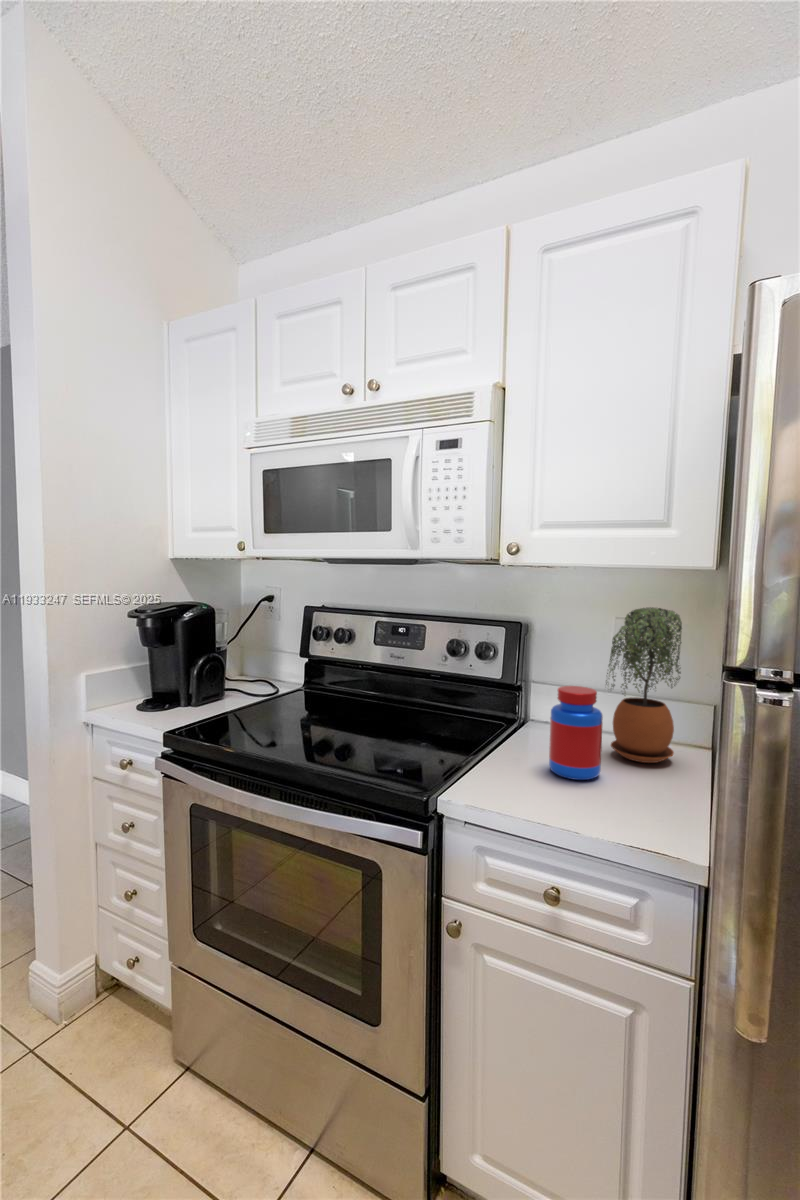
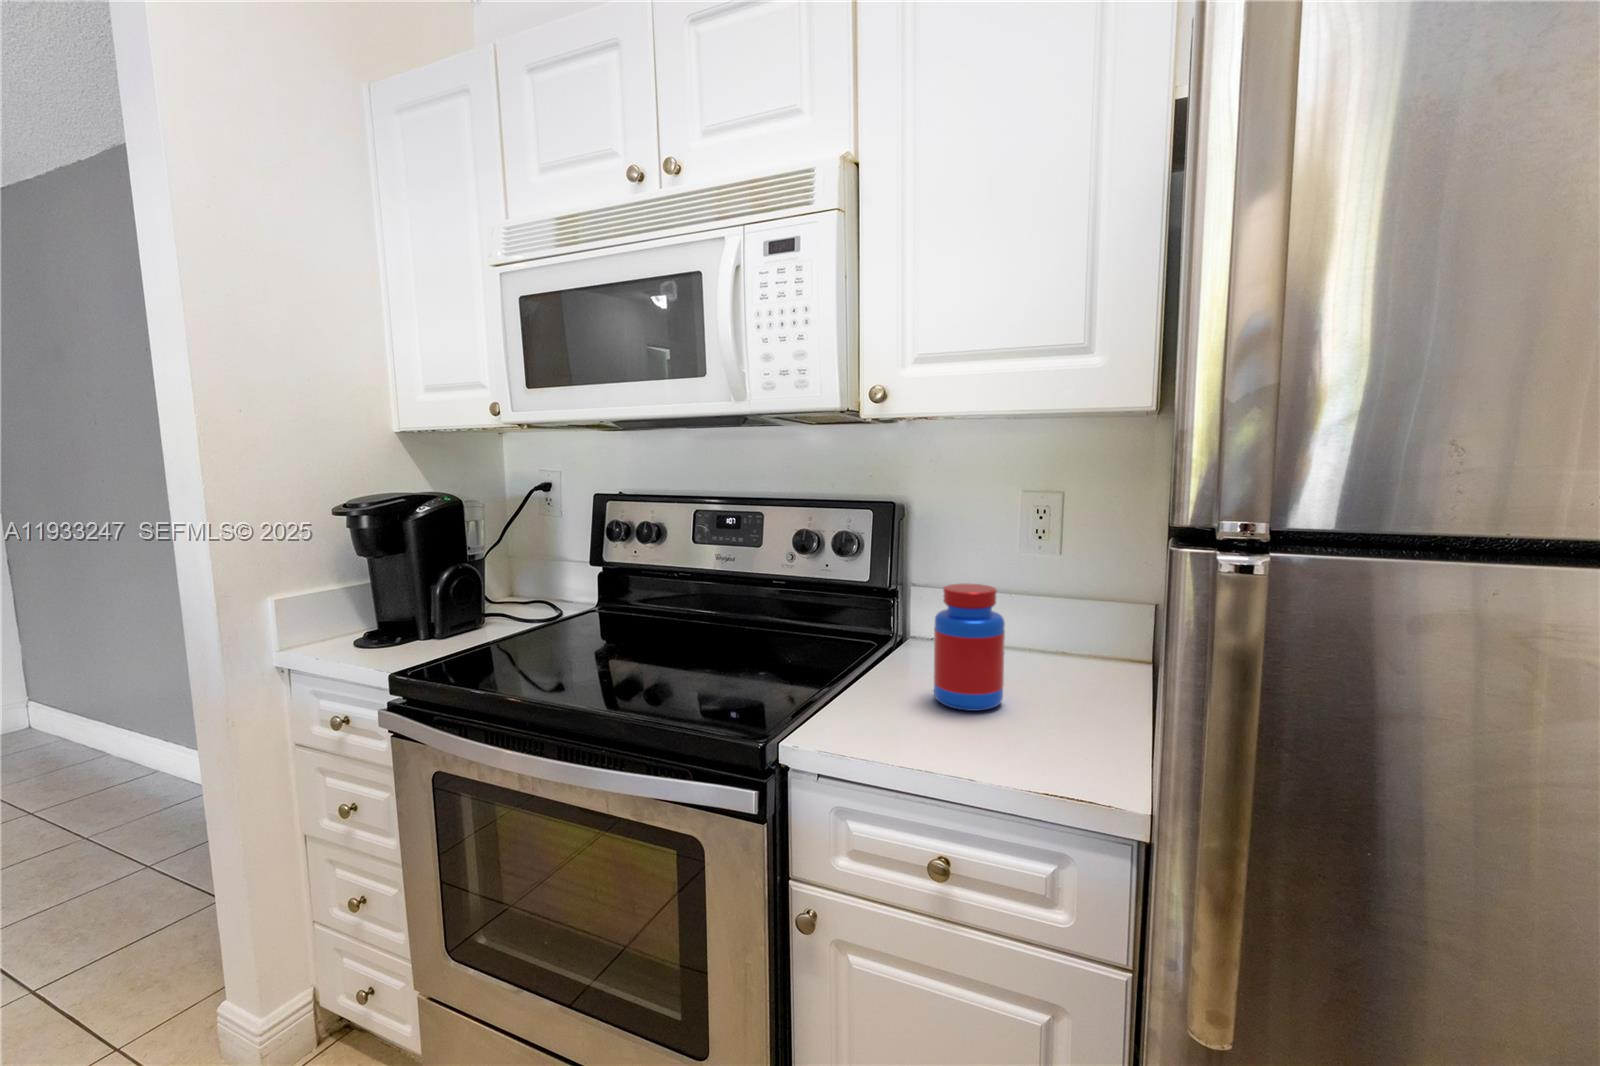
potted plant: present [606,608,682,763] -> none [1008,473,1111,684]

